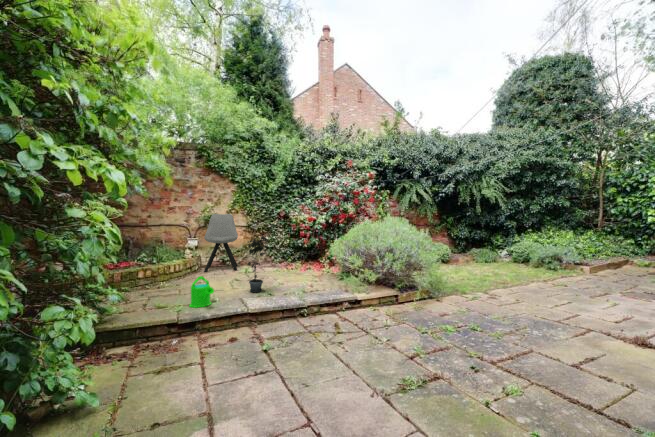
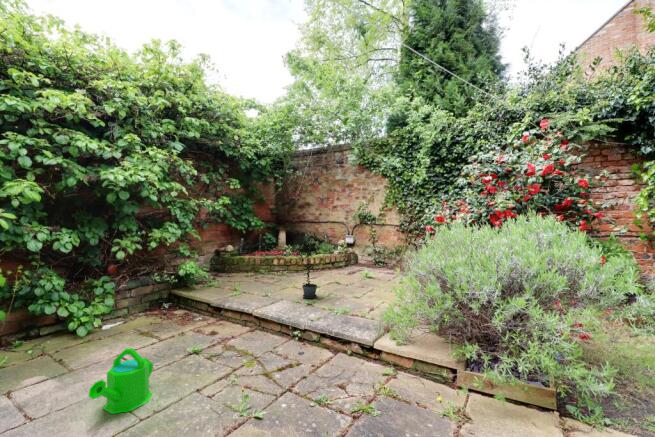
chair: present [204,214,238,272] -> none [341,211,384,274]
watering can: present [189,276,214,308] -> present [89,348,153,414]

